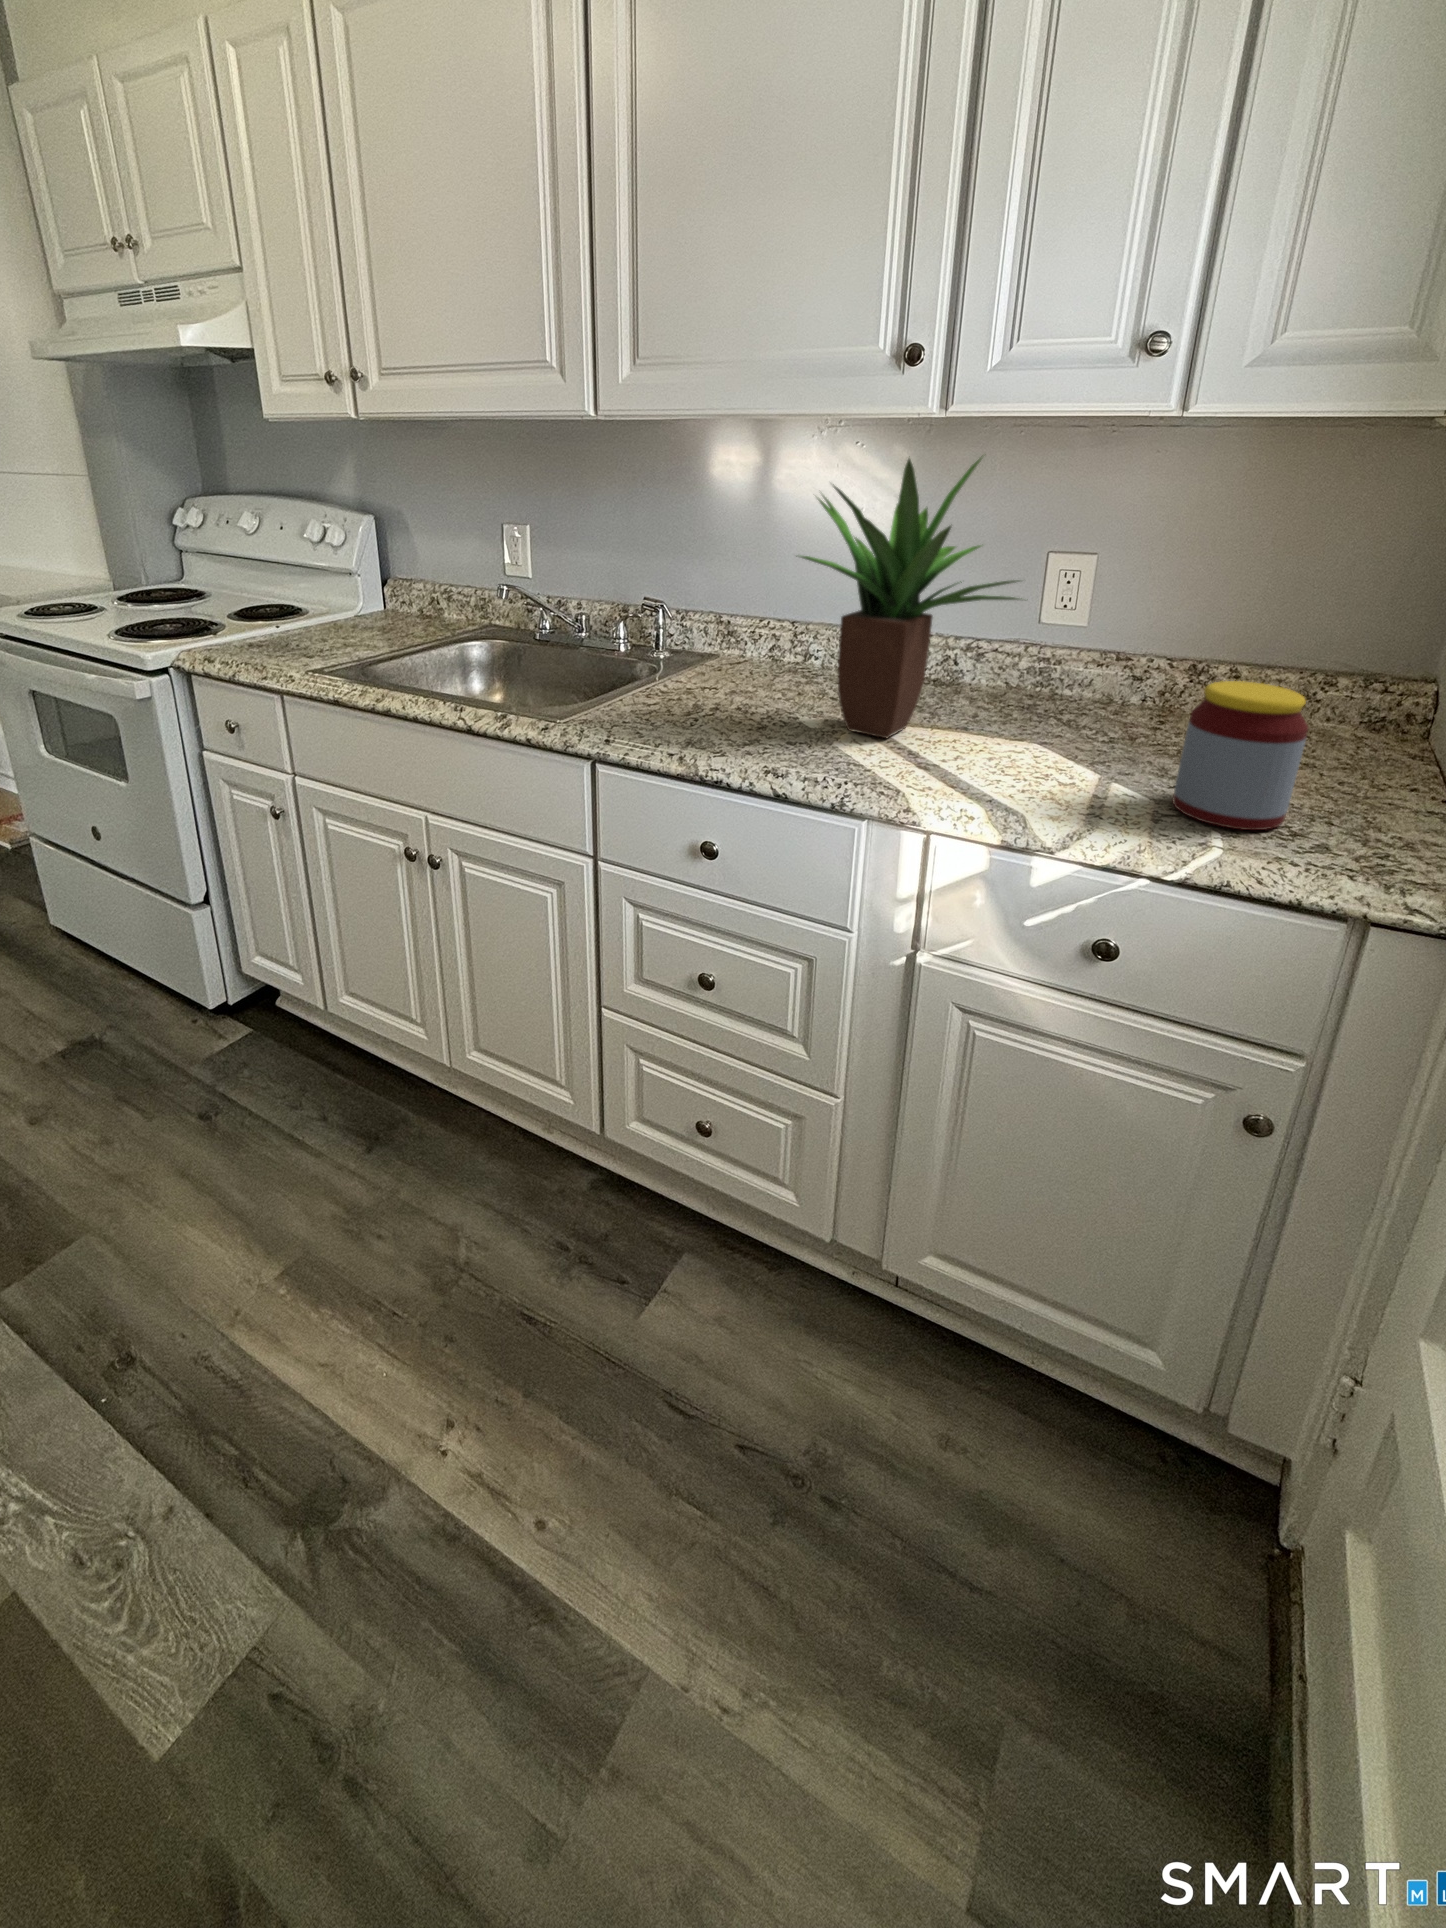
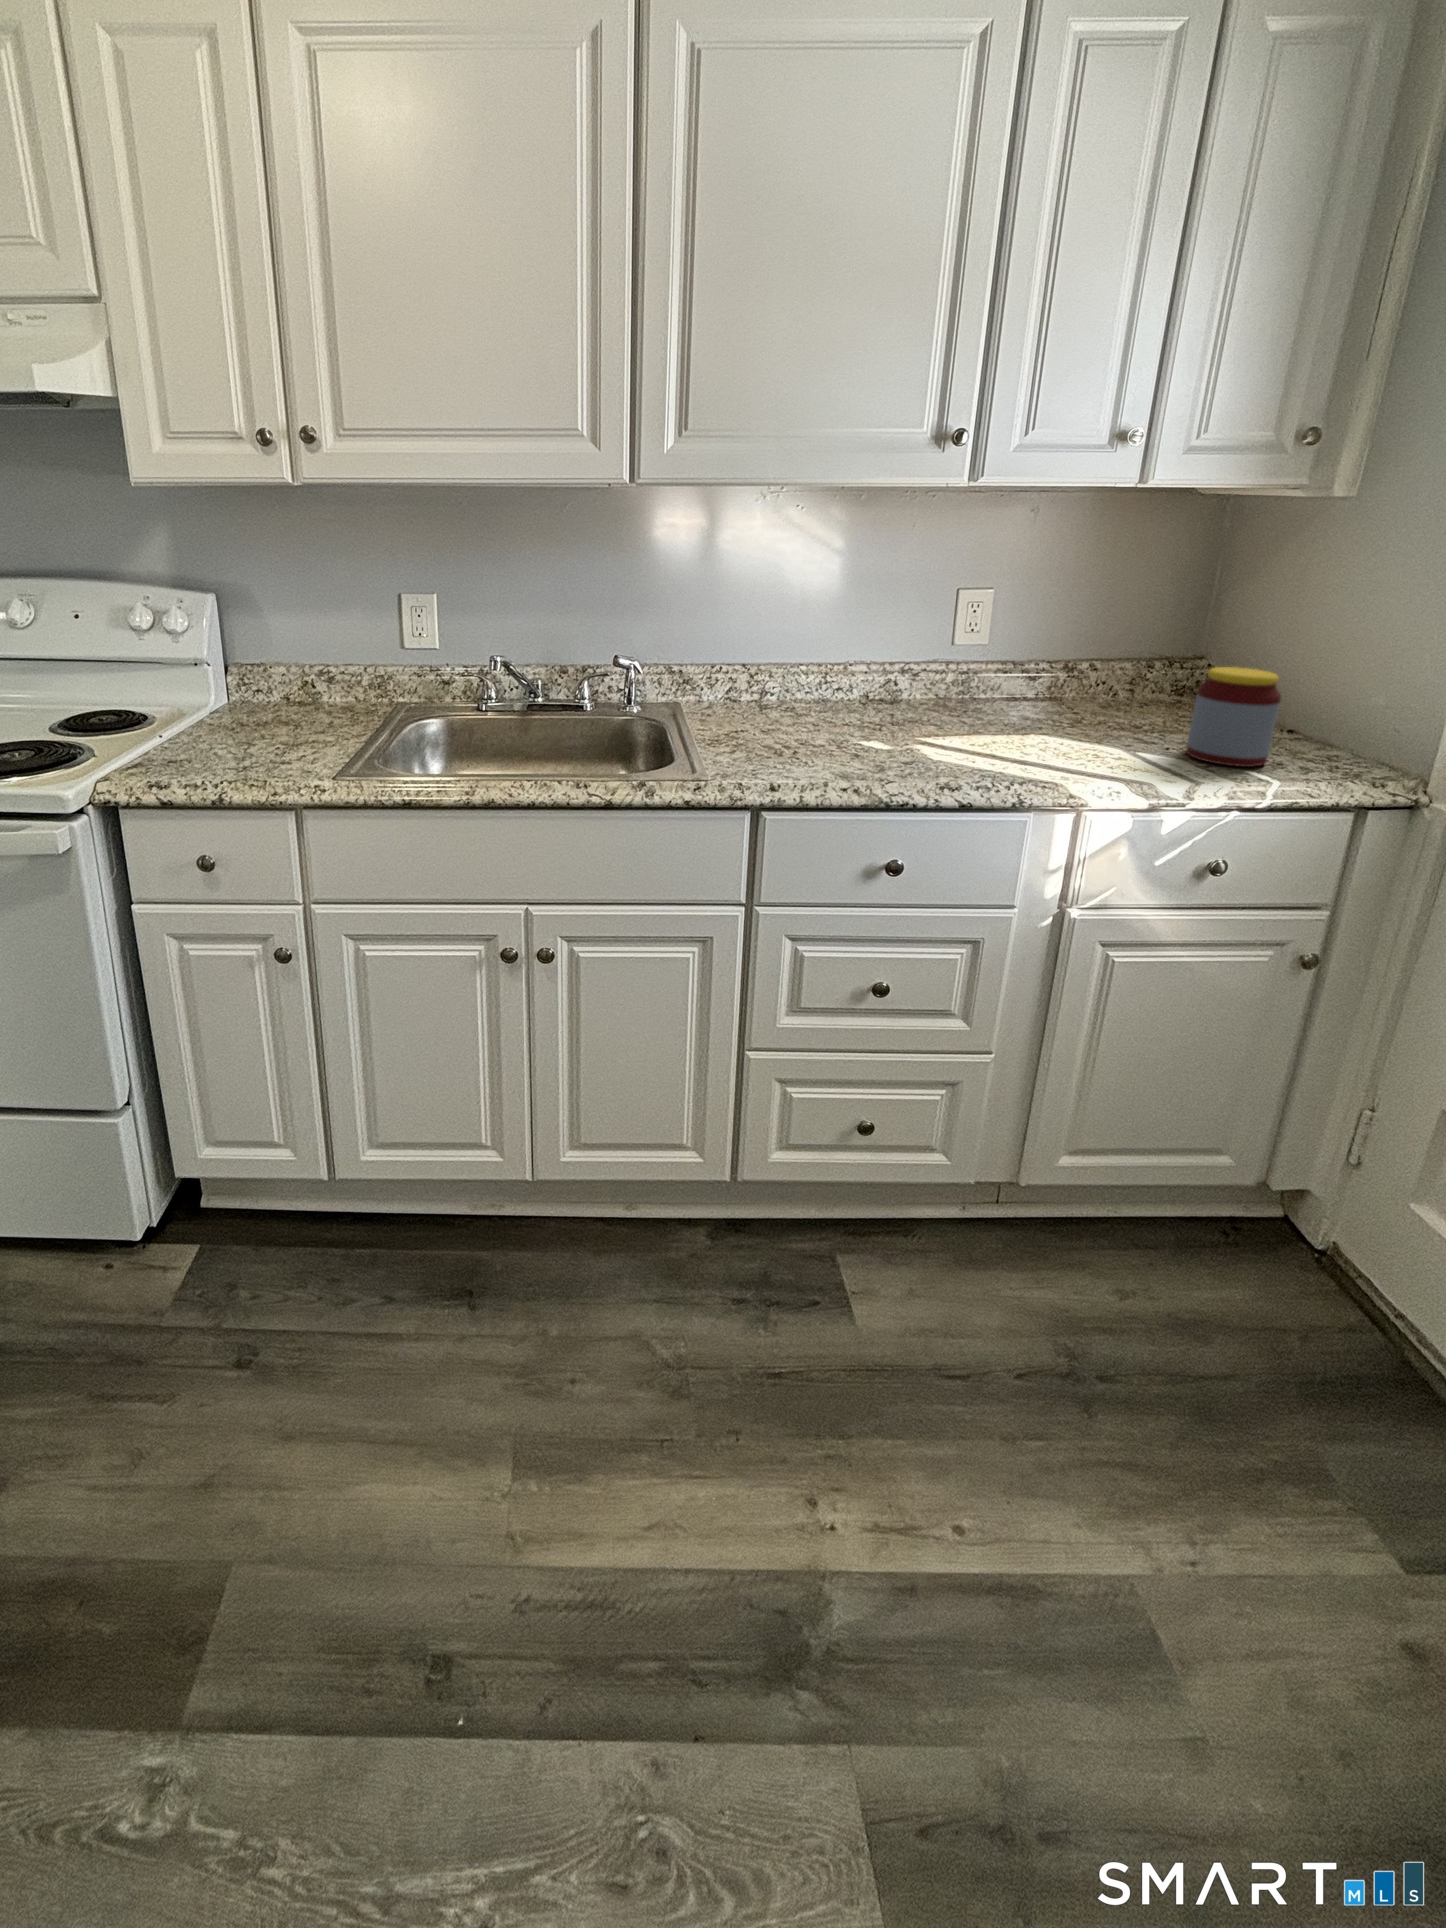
potted plant: present [800,457,1022,738] -> none [867,514,1067,748]

